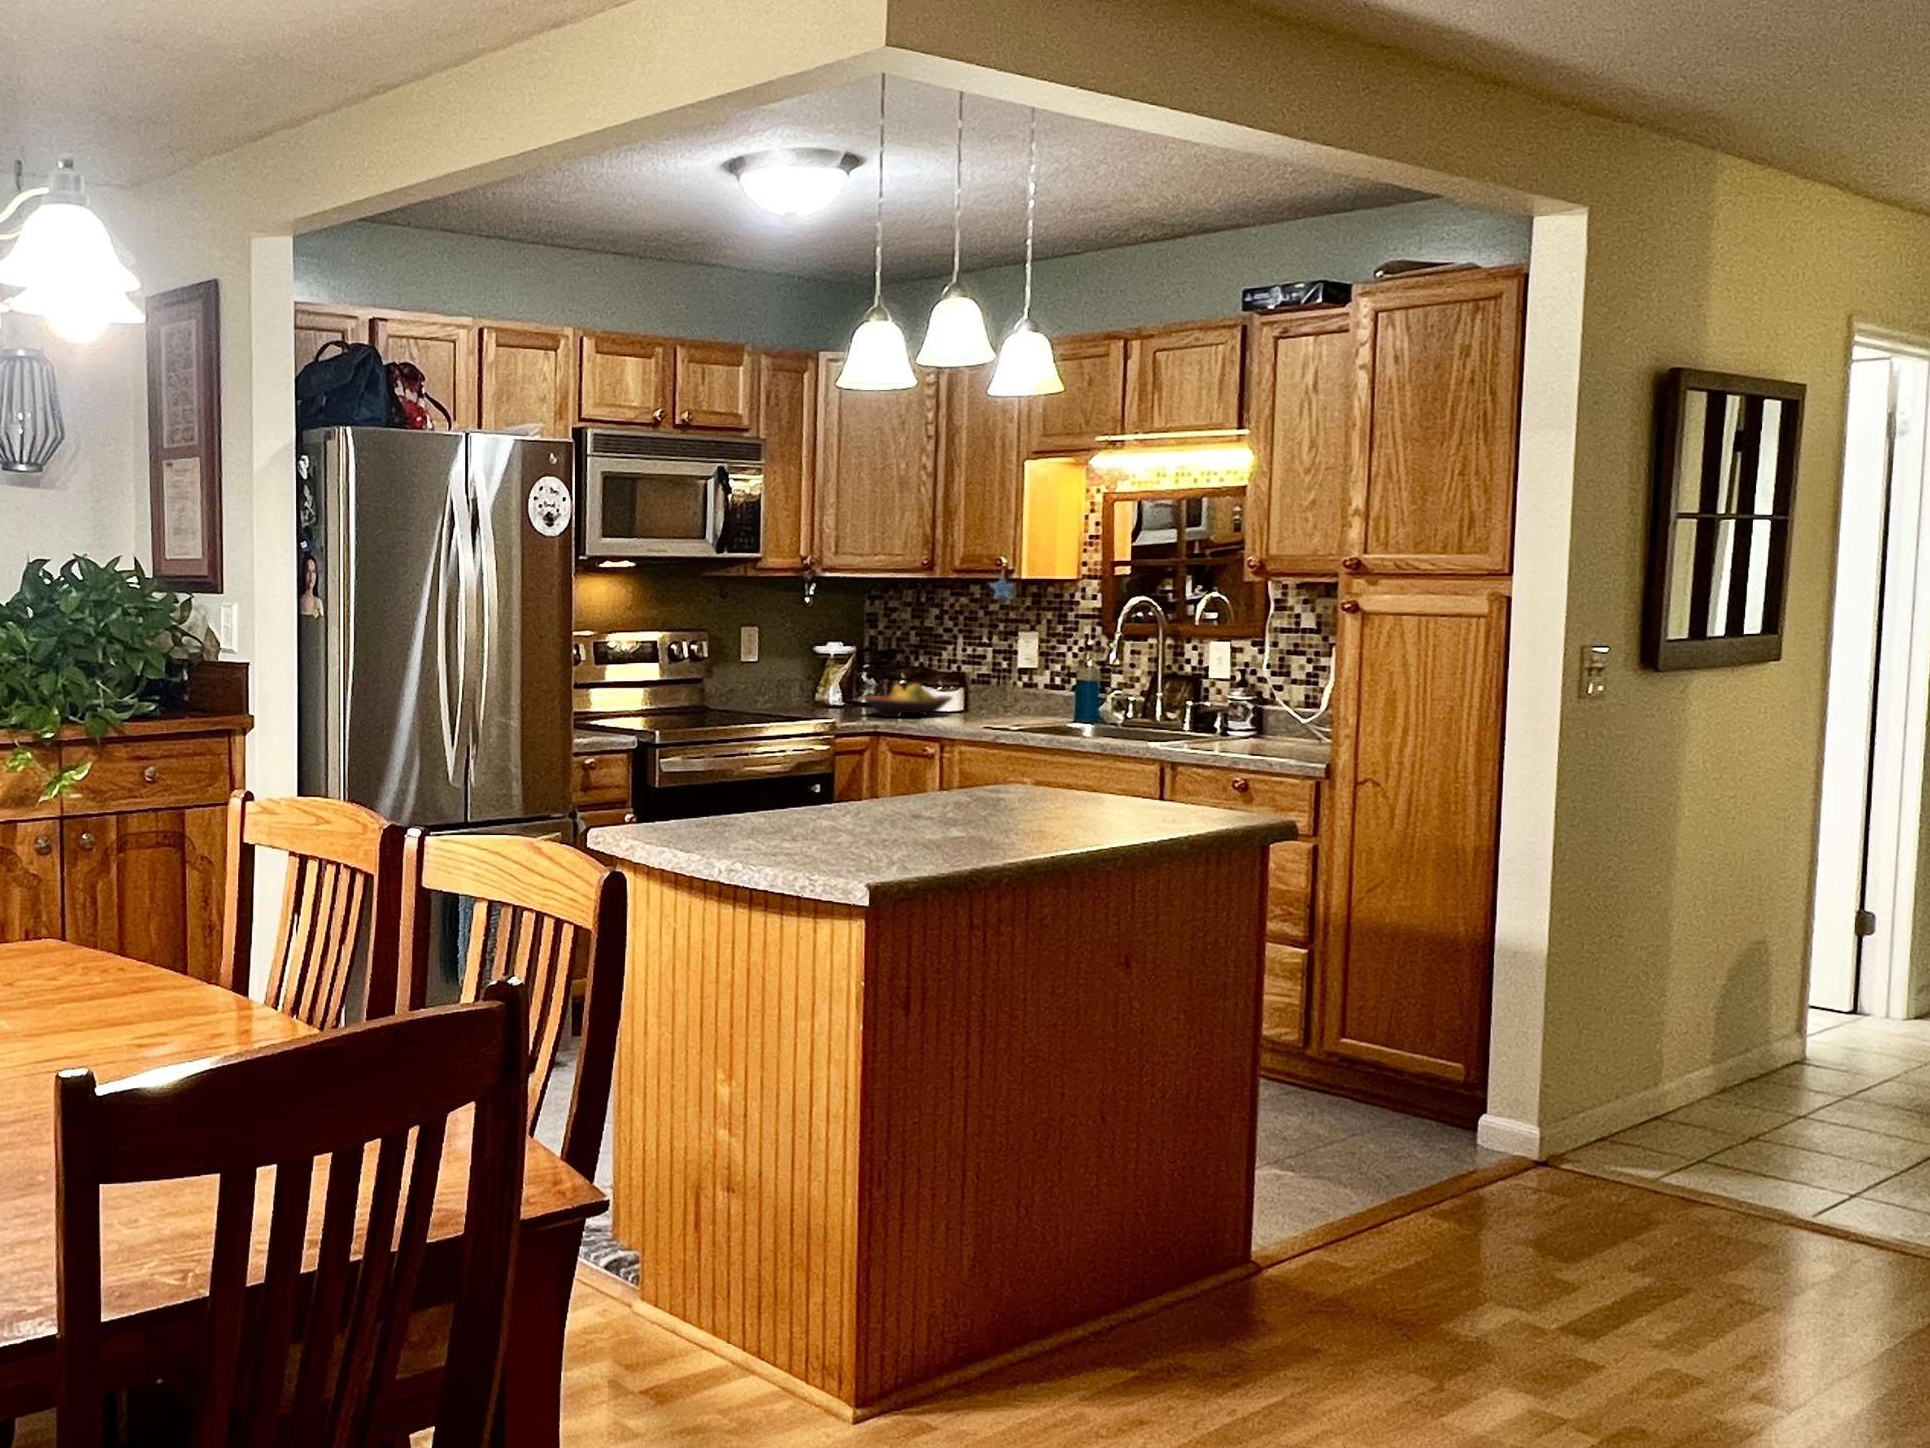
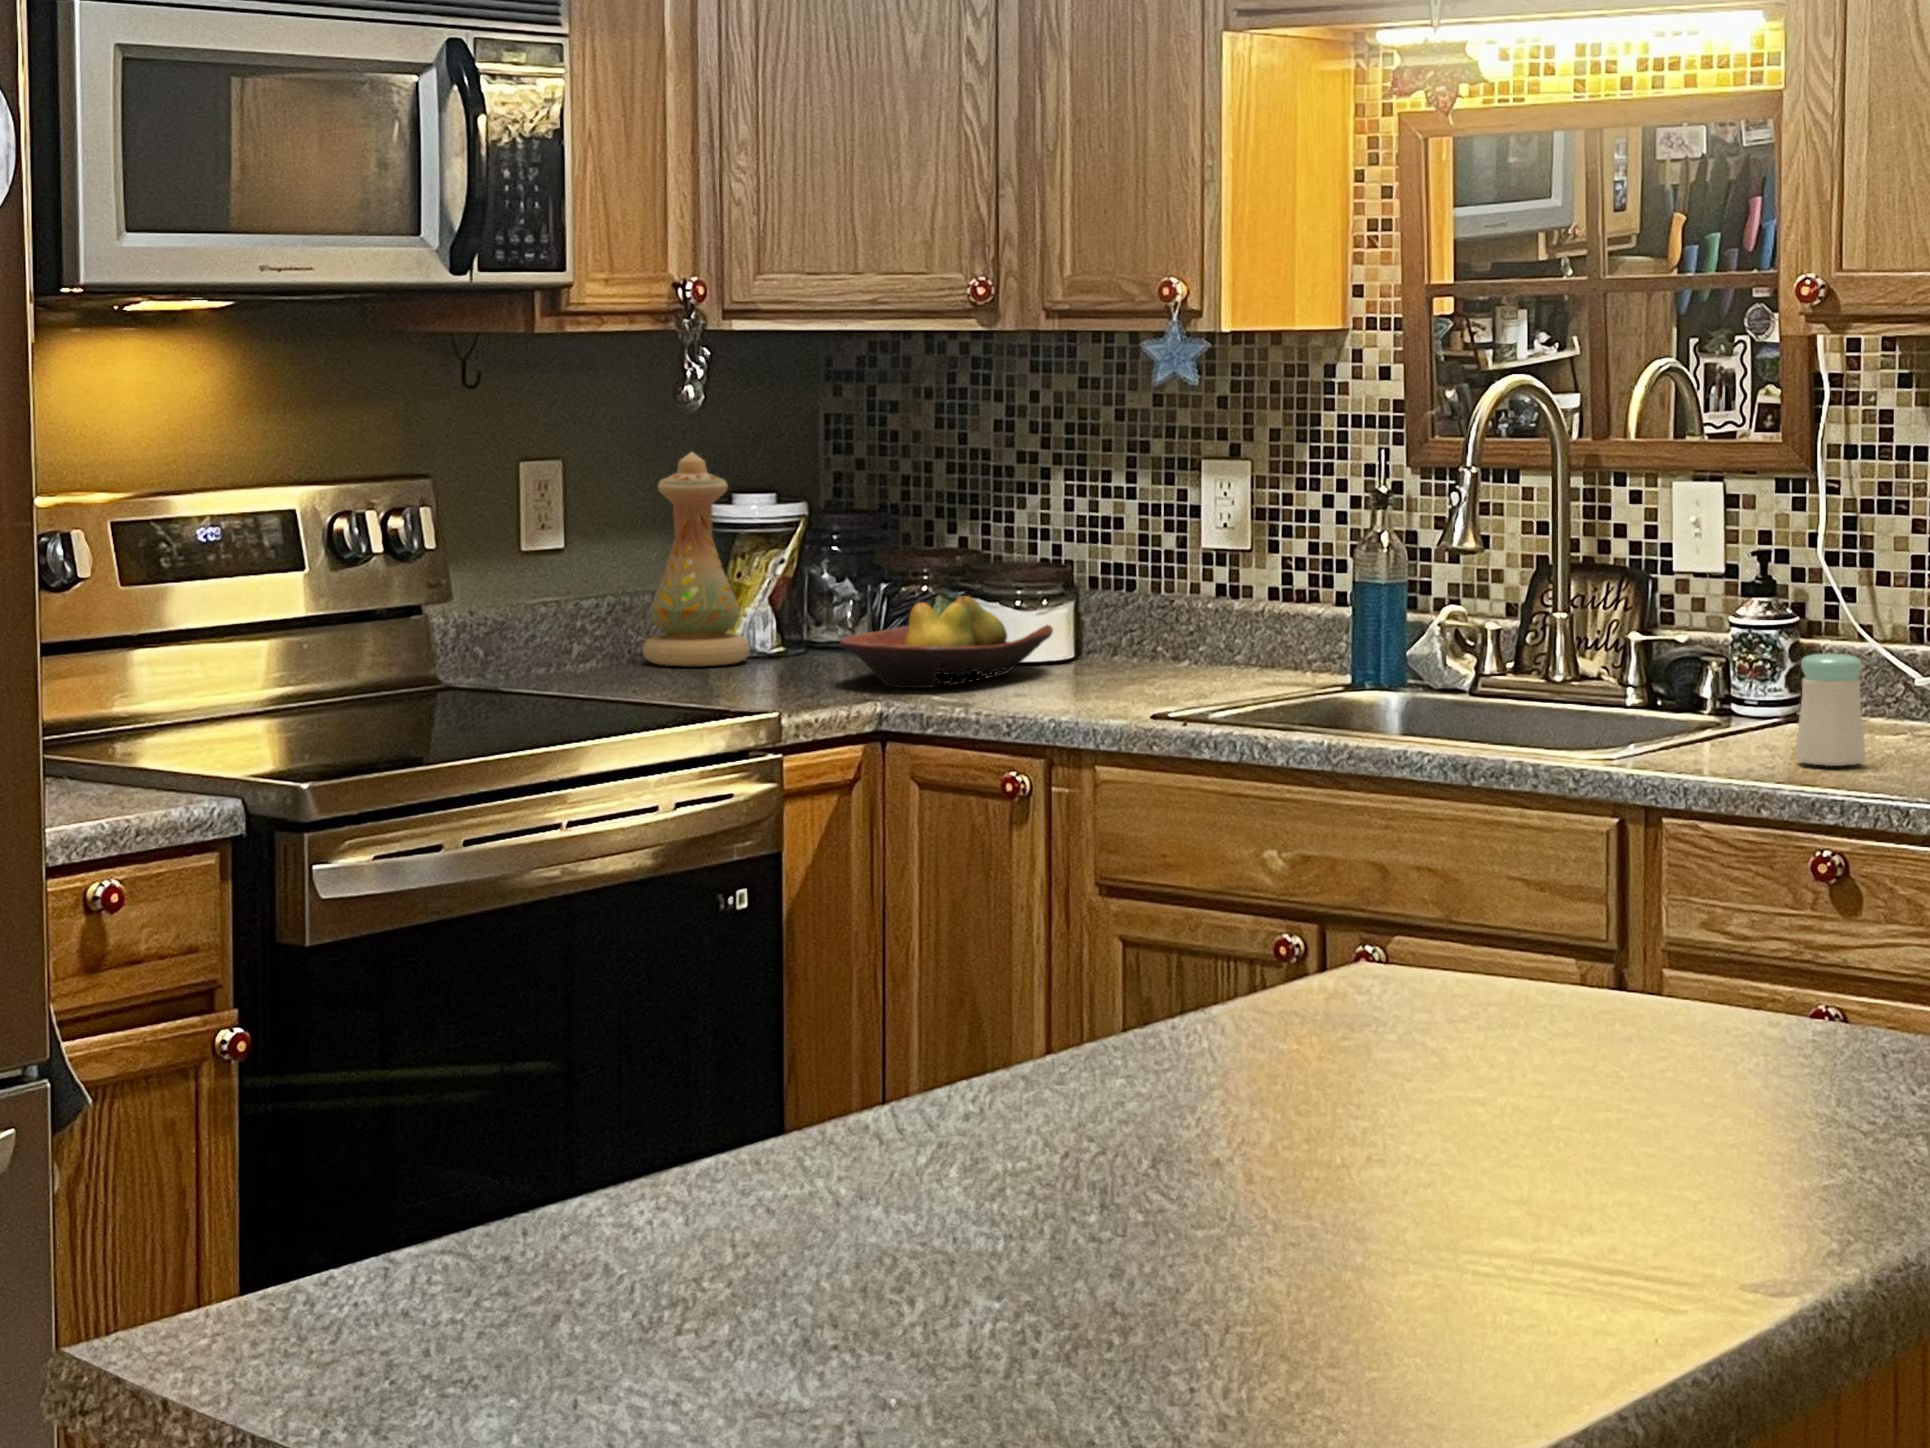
vase: none [787,625,830,708] -> present [643,452,750,666]
salt shaker: none [1236,706,1264,750] -> present [1796,653,1865,766]

